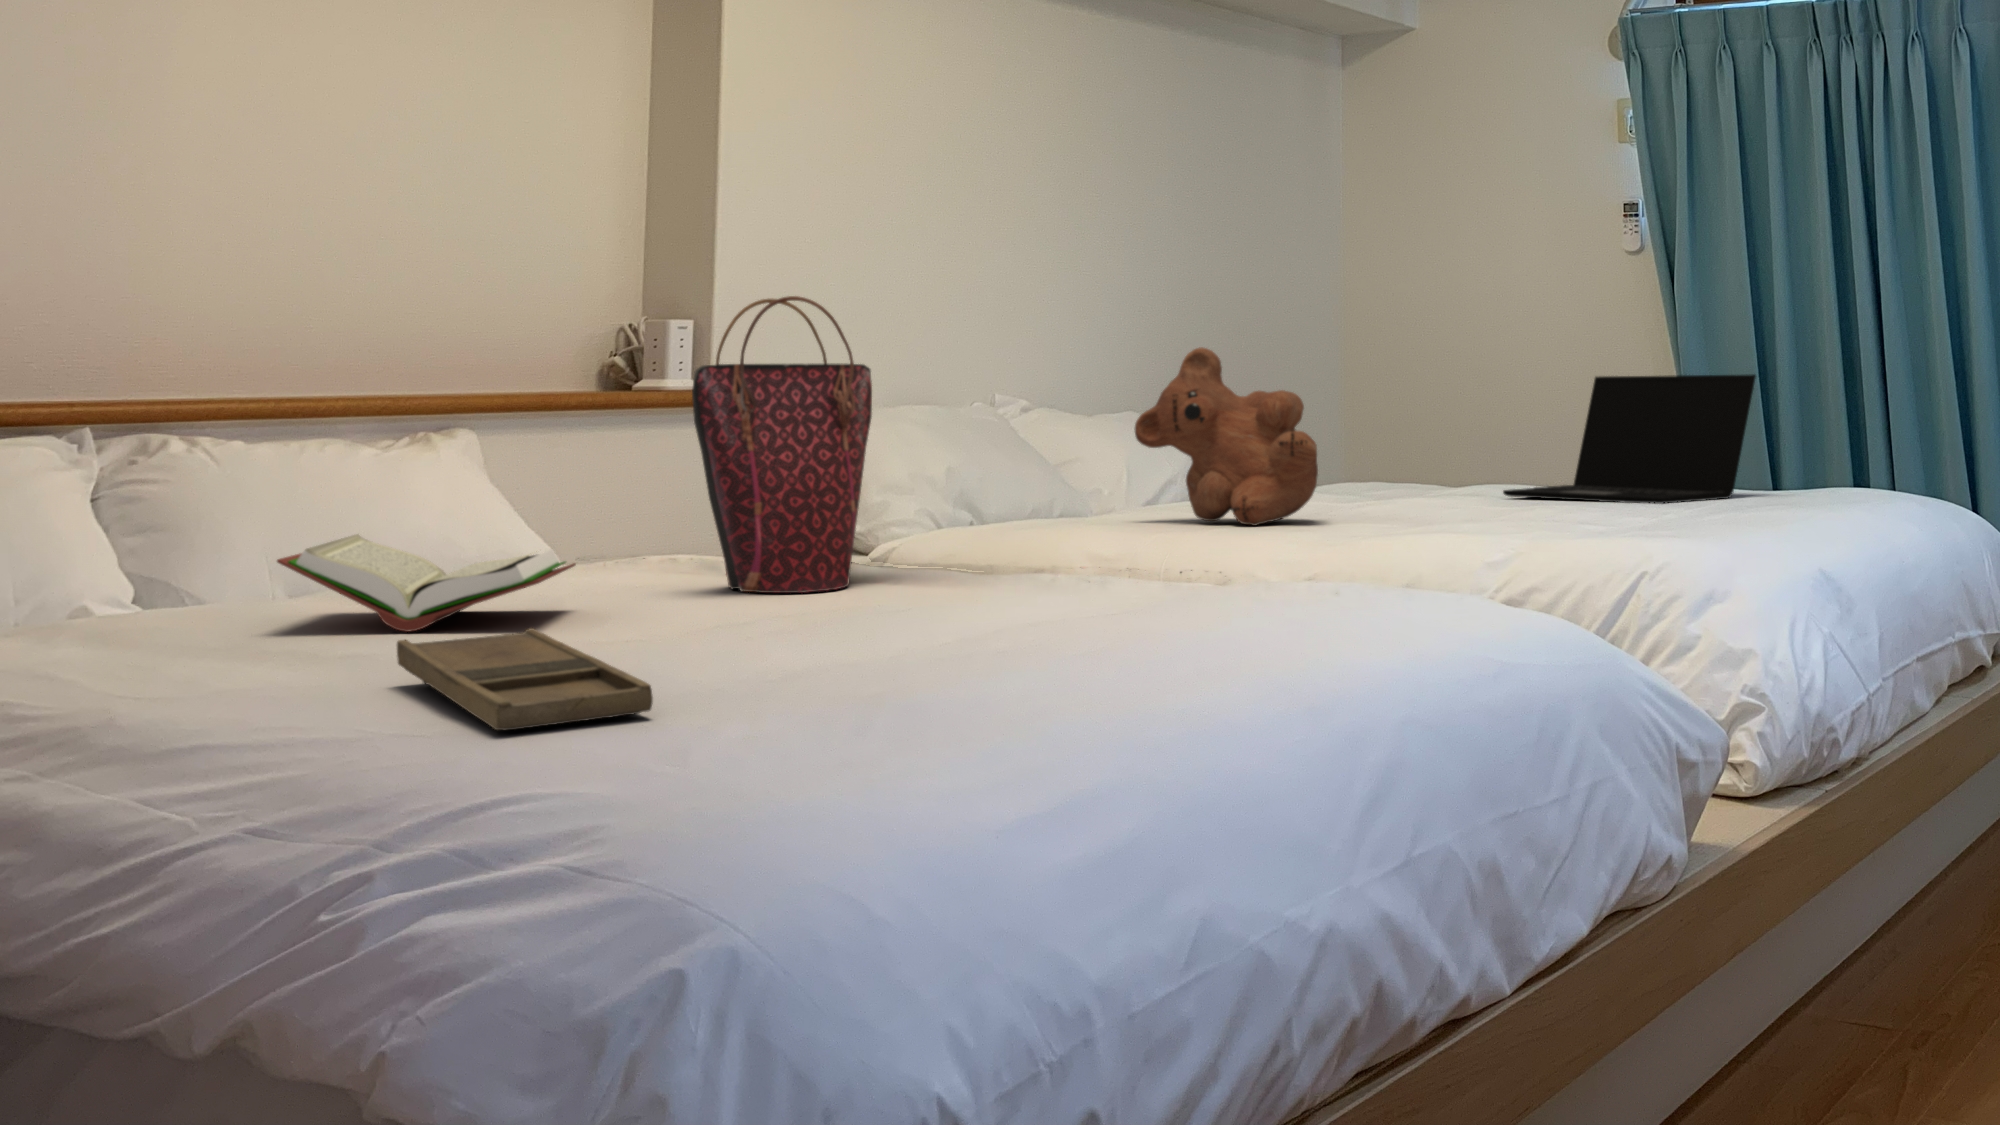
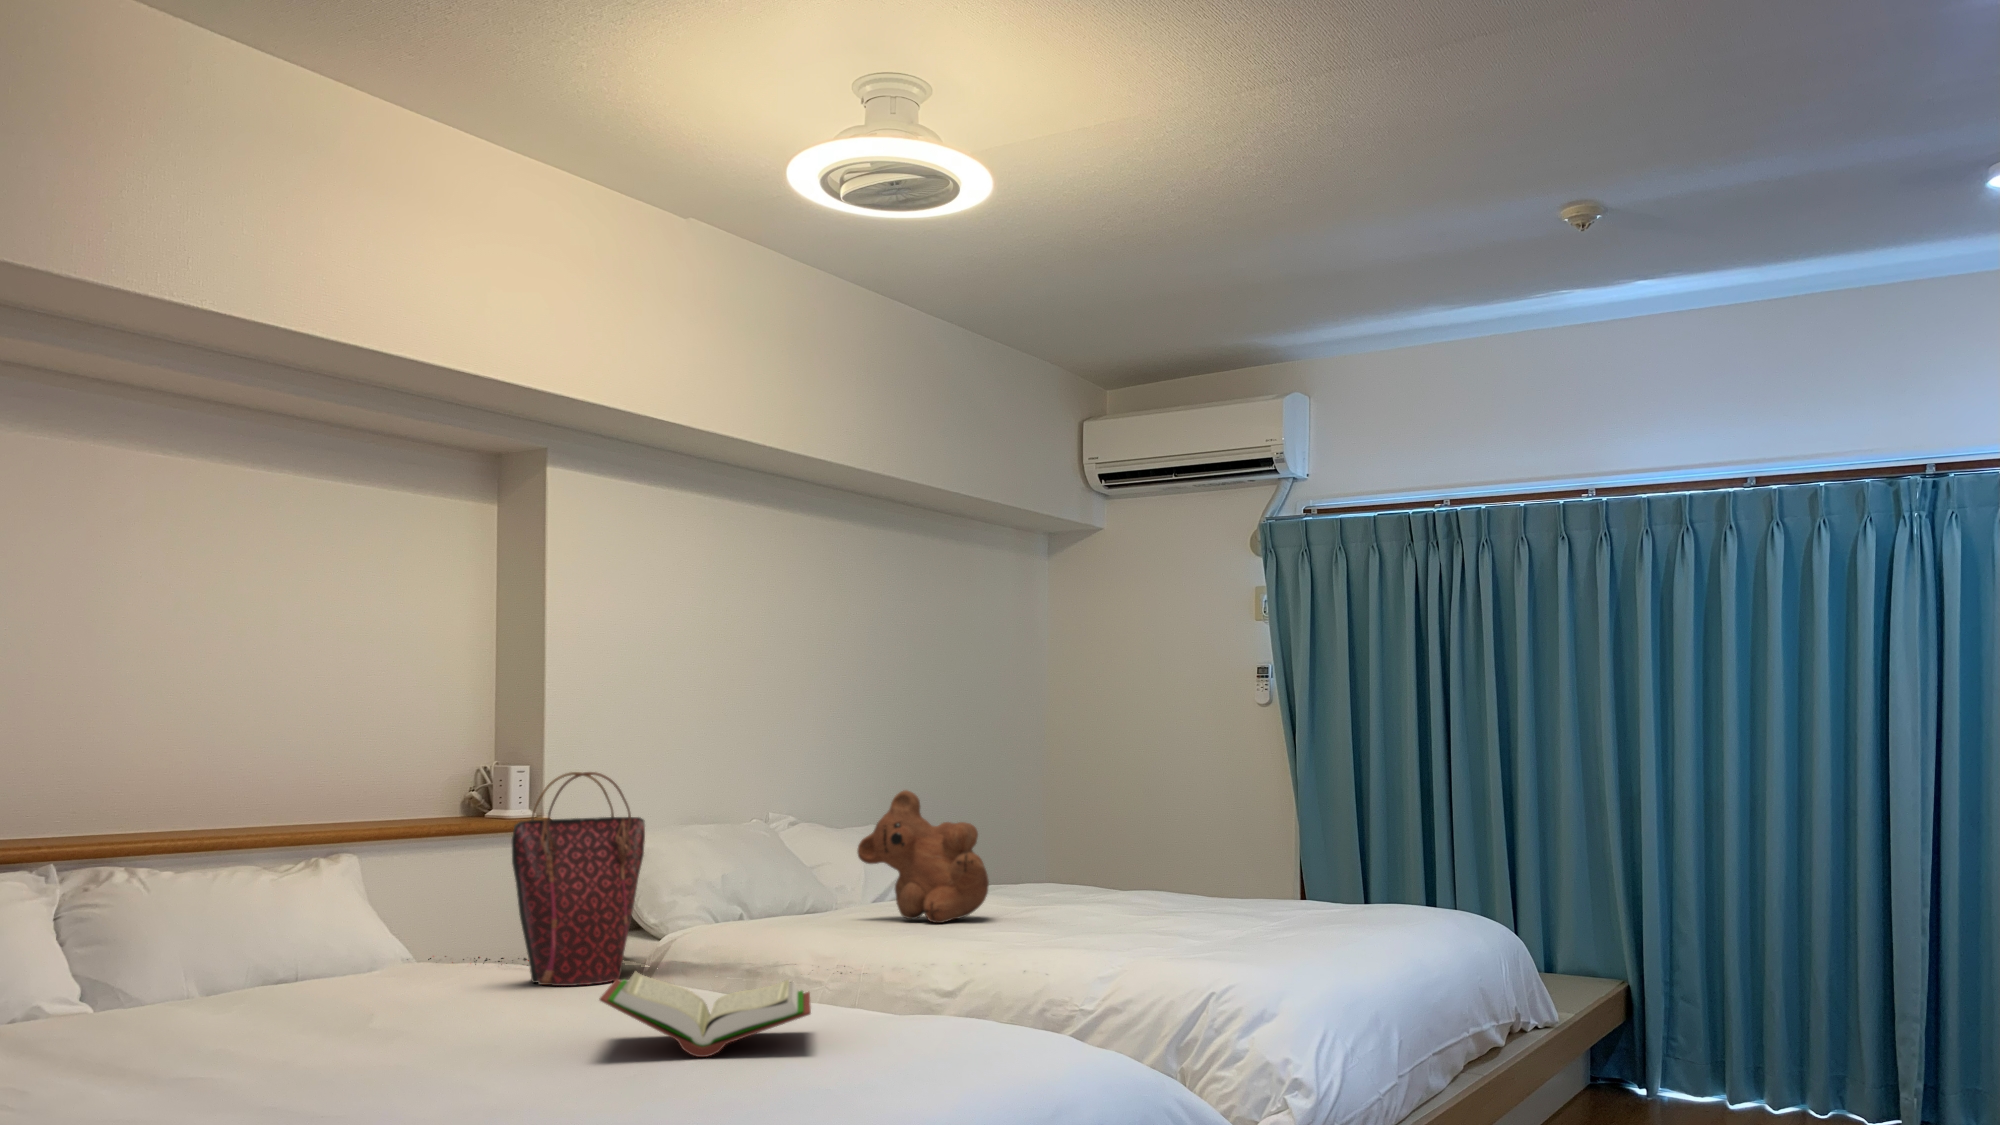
laptop: present [1503,375,1756,504] -> none [1148,801,1320,900]
book: present [277,534,576,632] -> present [600,972,811,1057]
tray: present [397,628,653,730] -> none [276,1021,445,1095]

